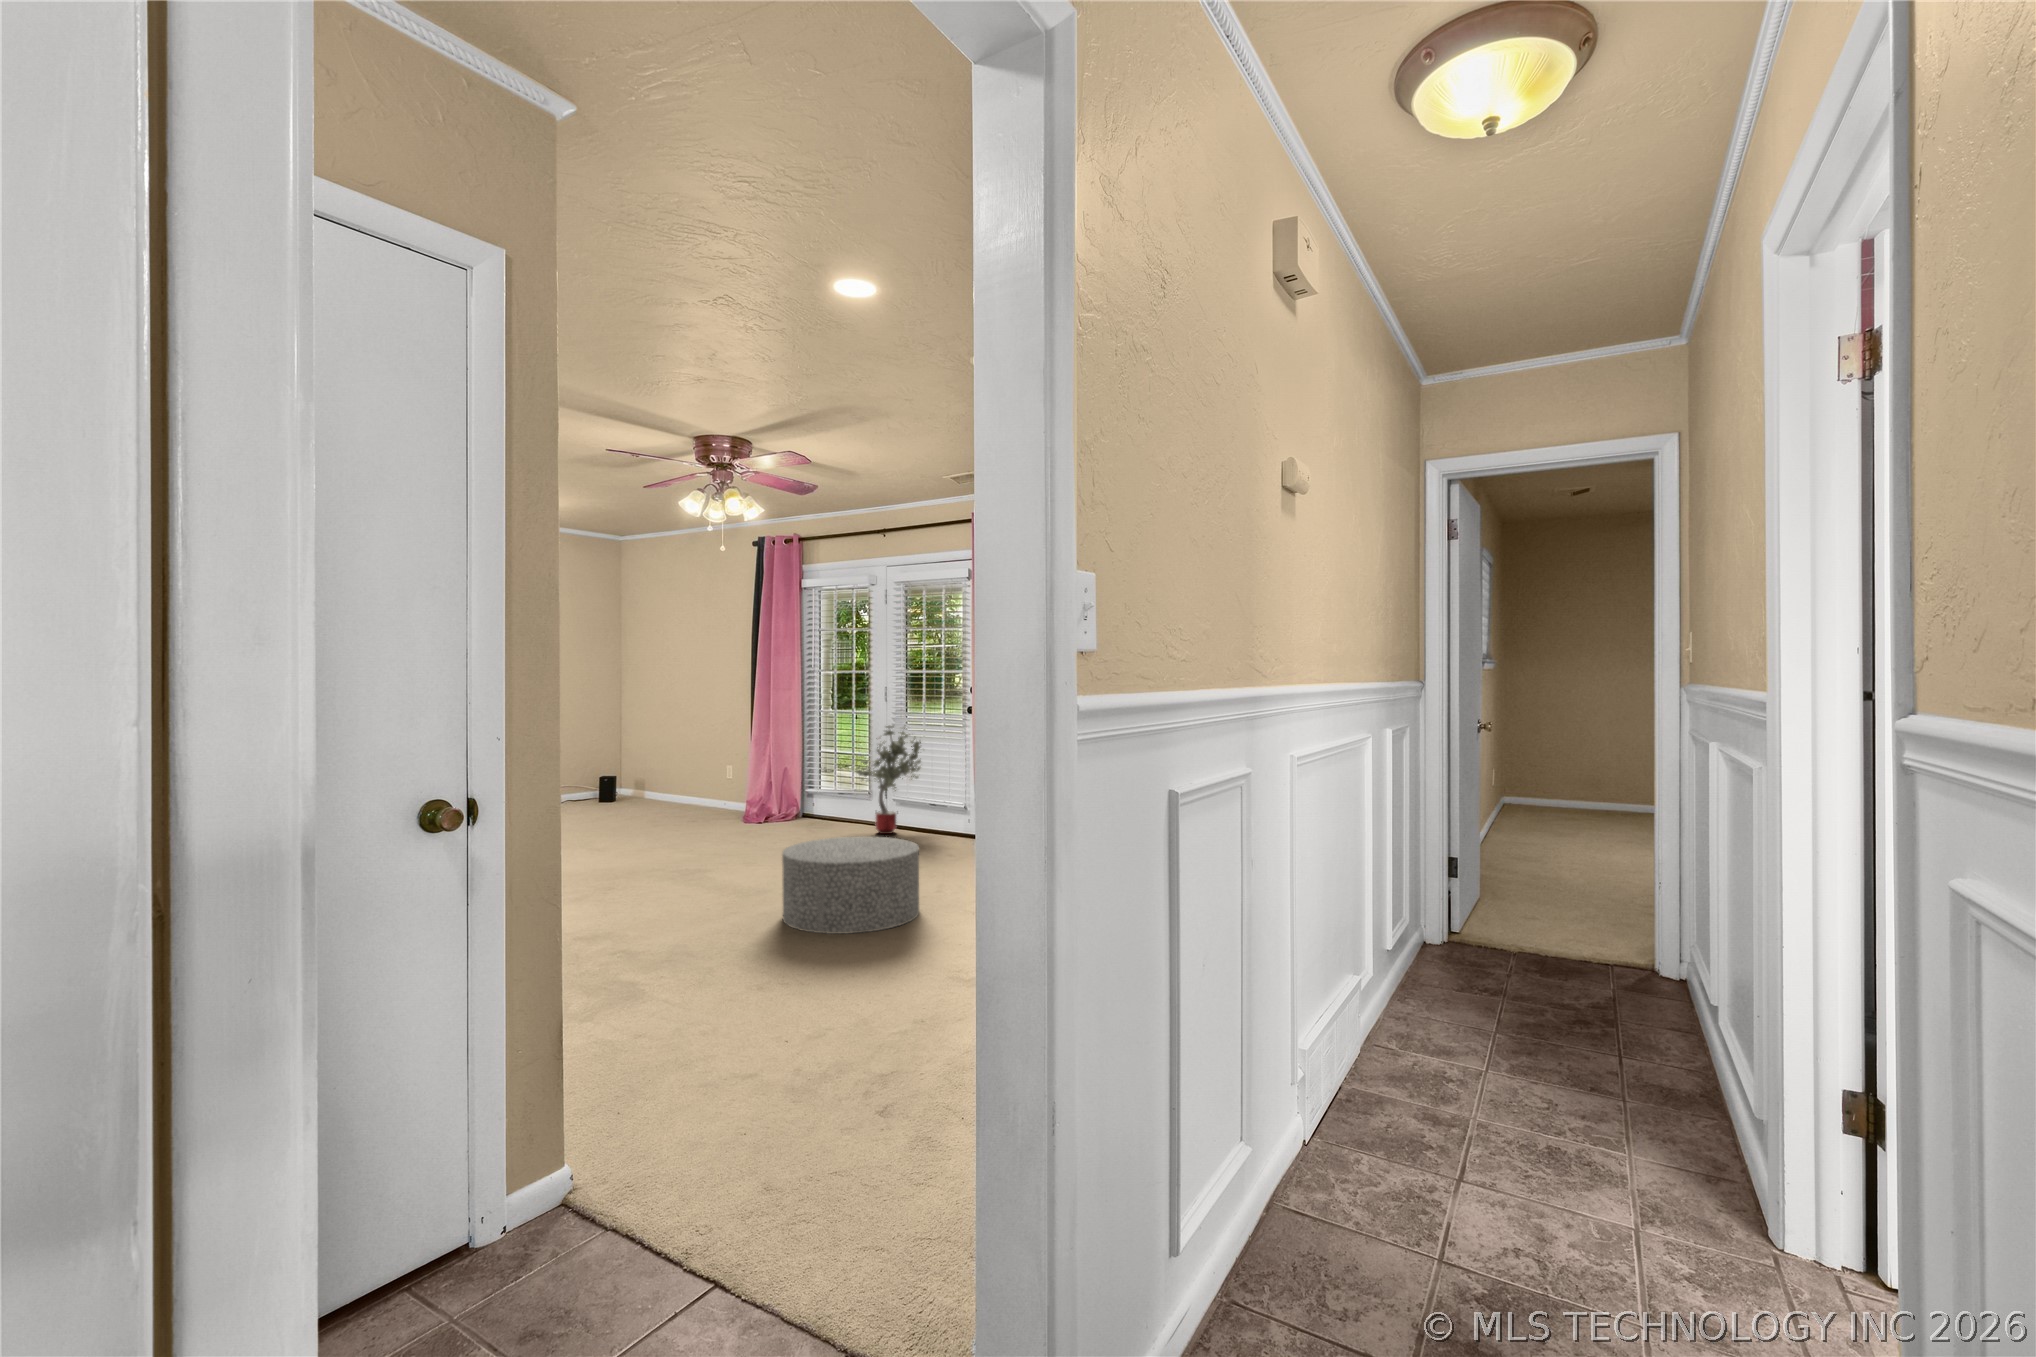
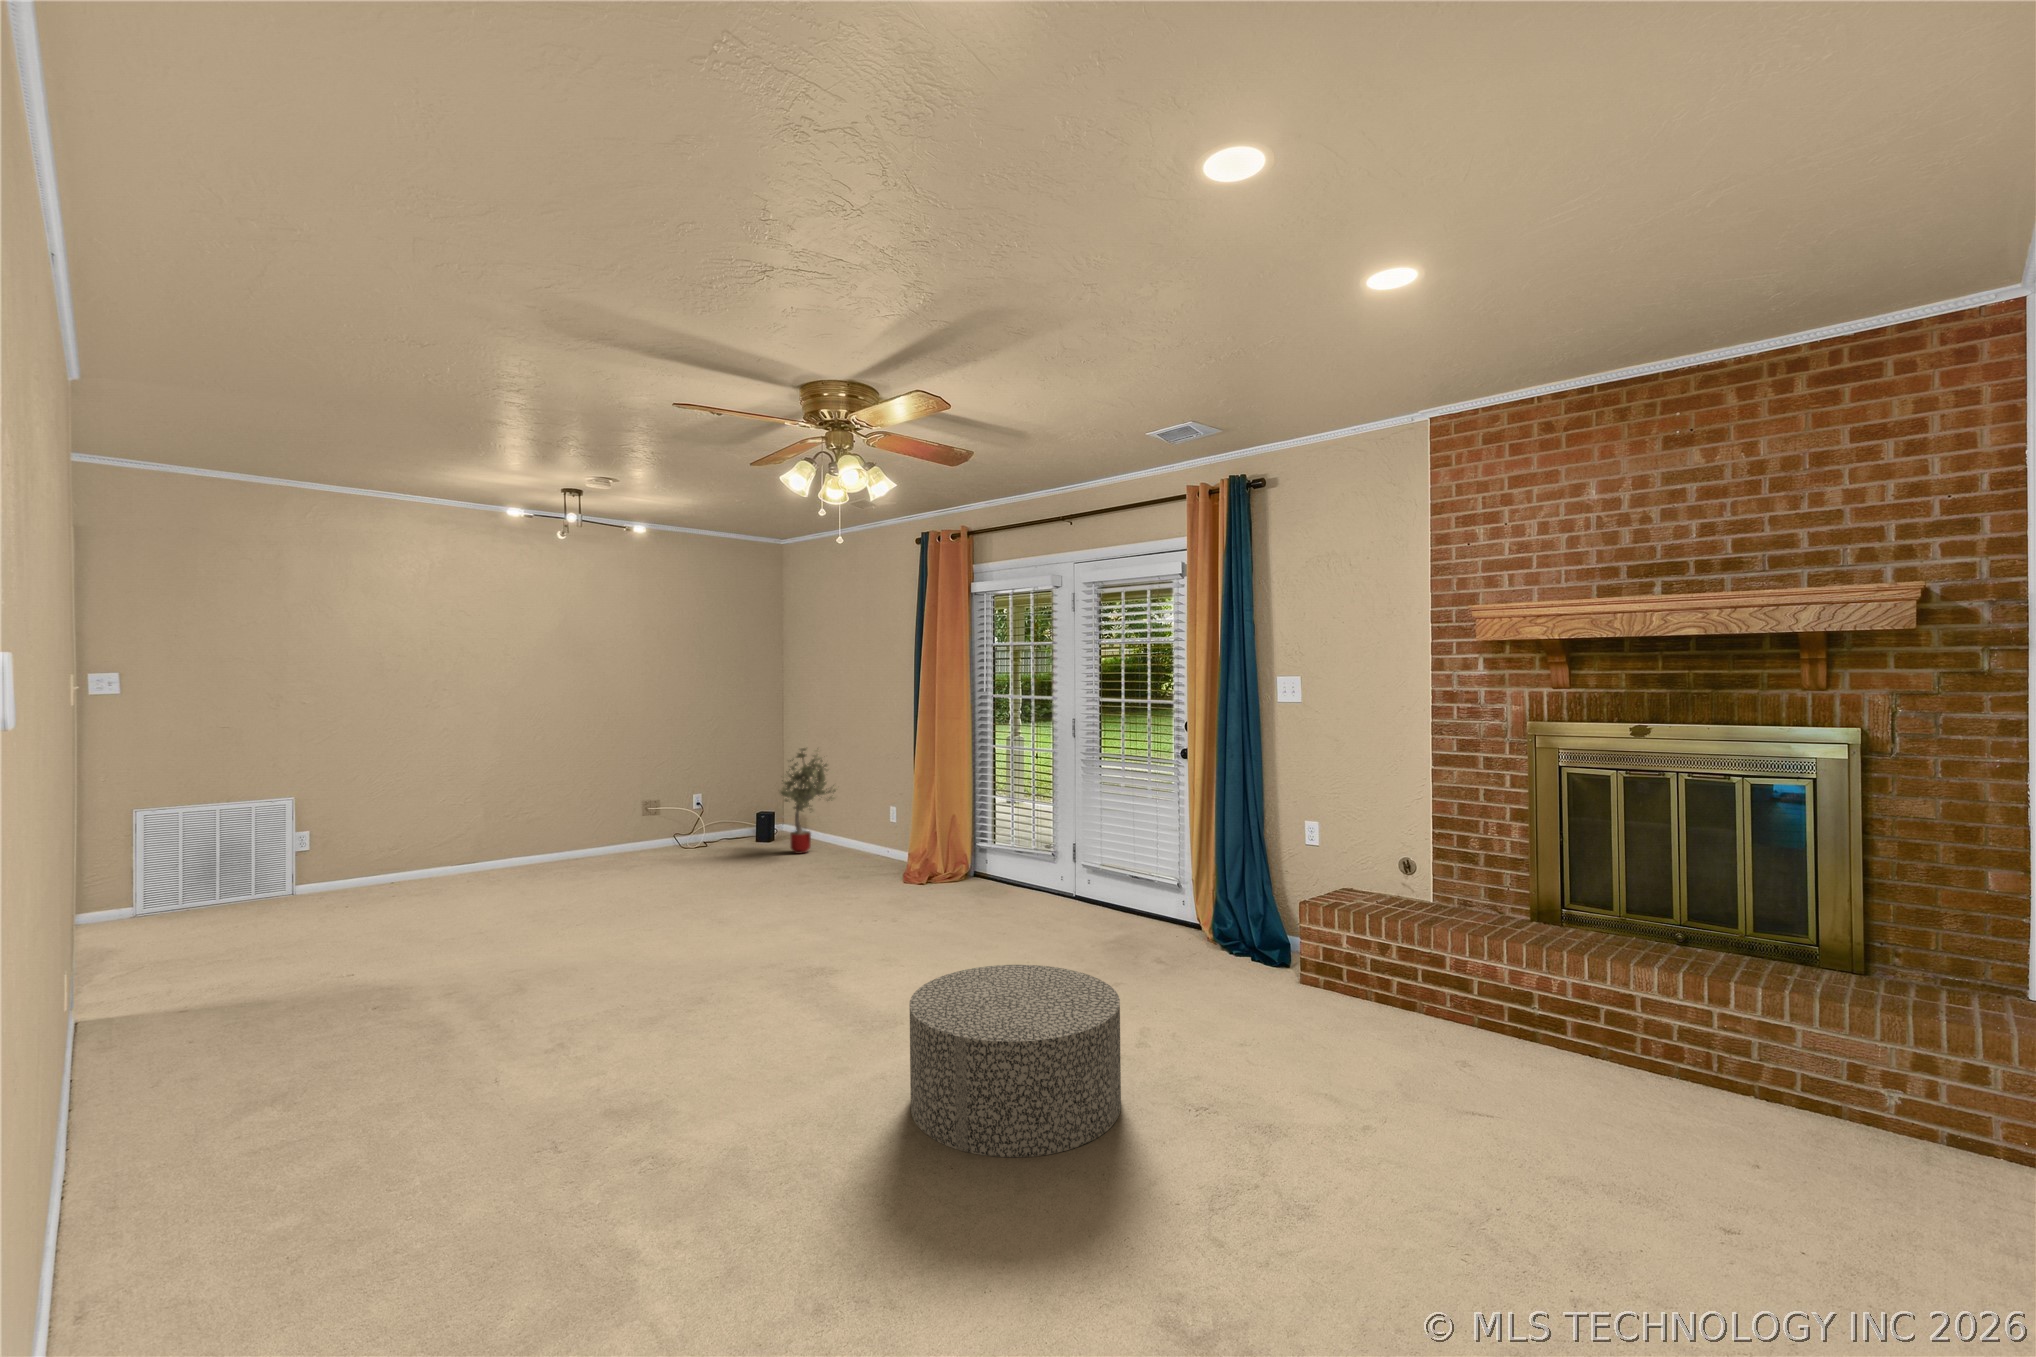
potted tree: present [855,725,921,834] -> present [780,748,837,854]

